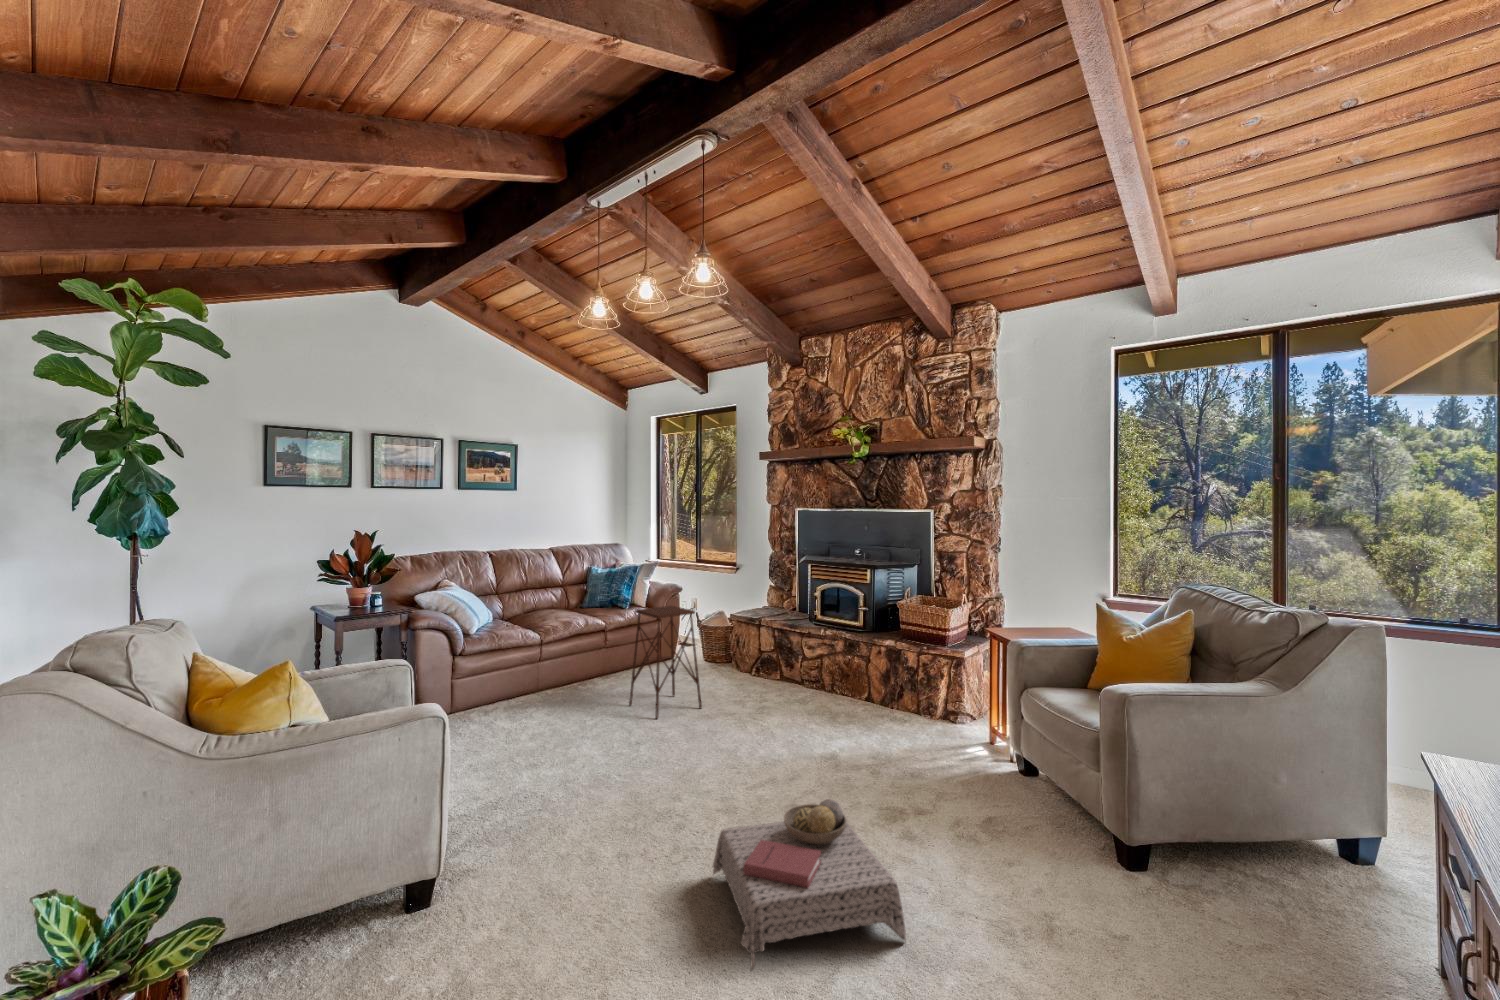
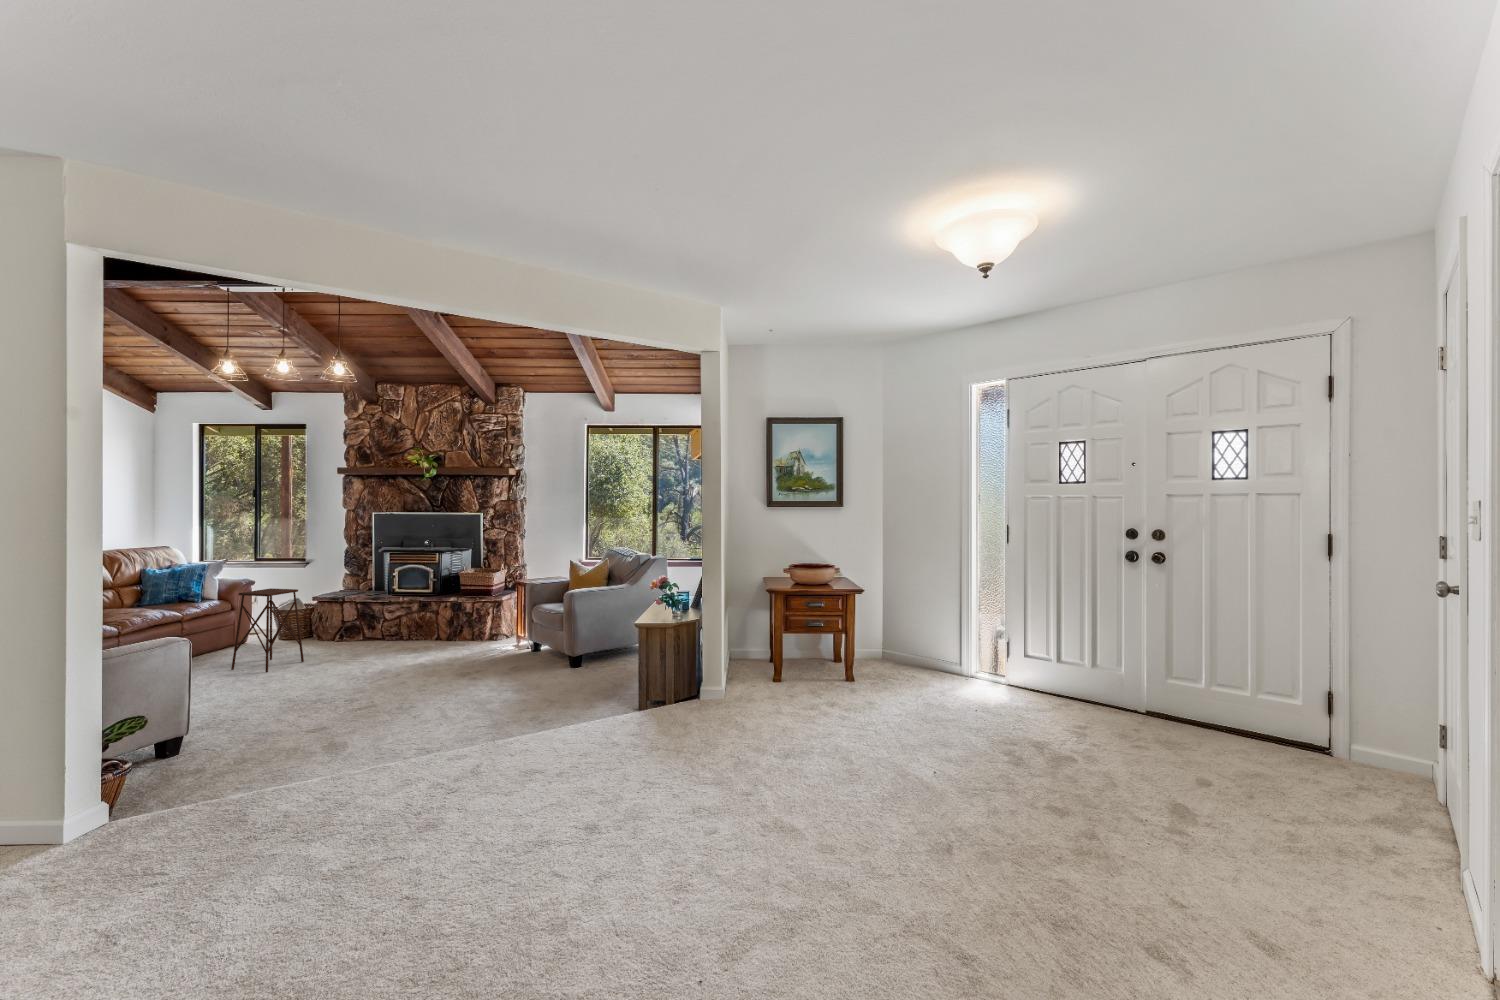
ottoman: present [713,799,906,970] -> none [370,661,485,733]

